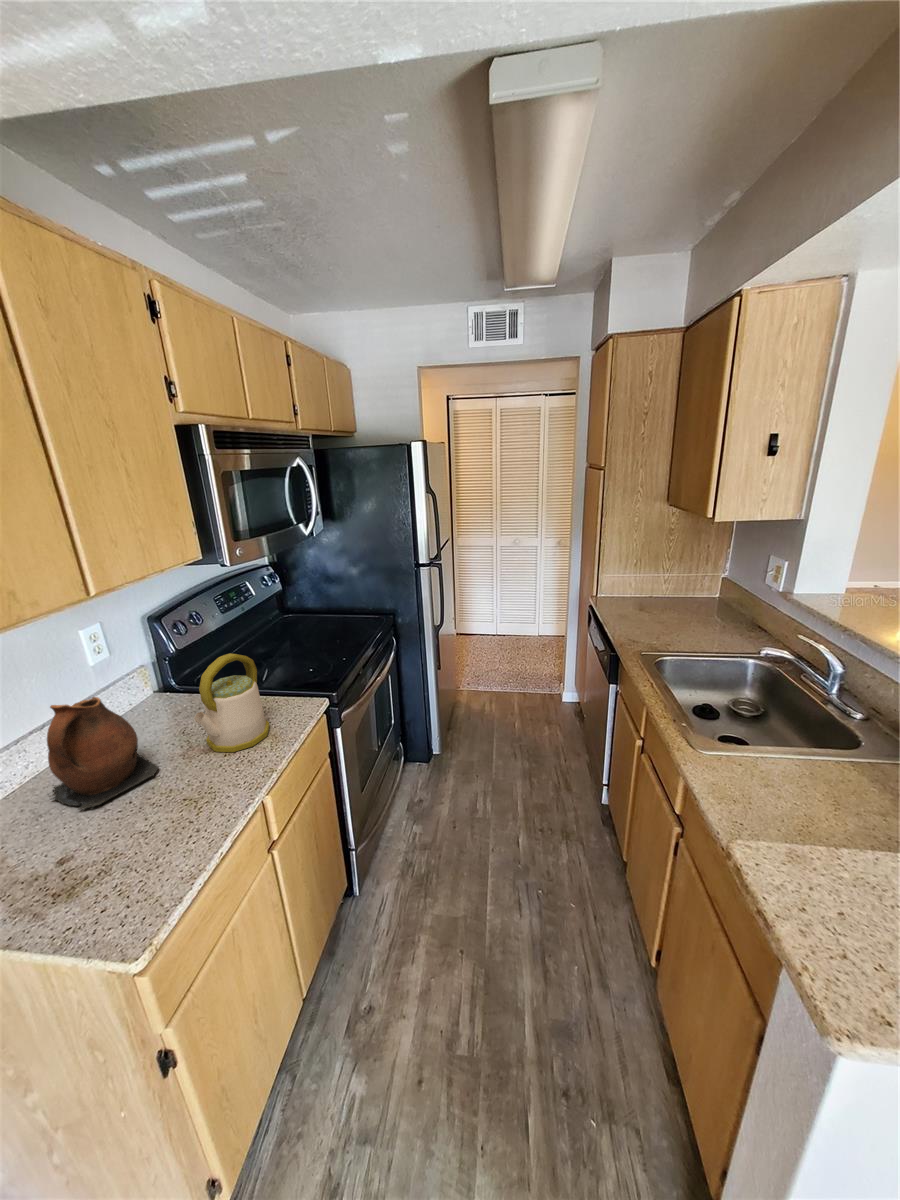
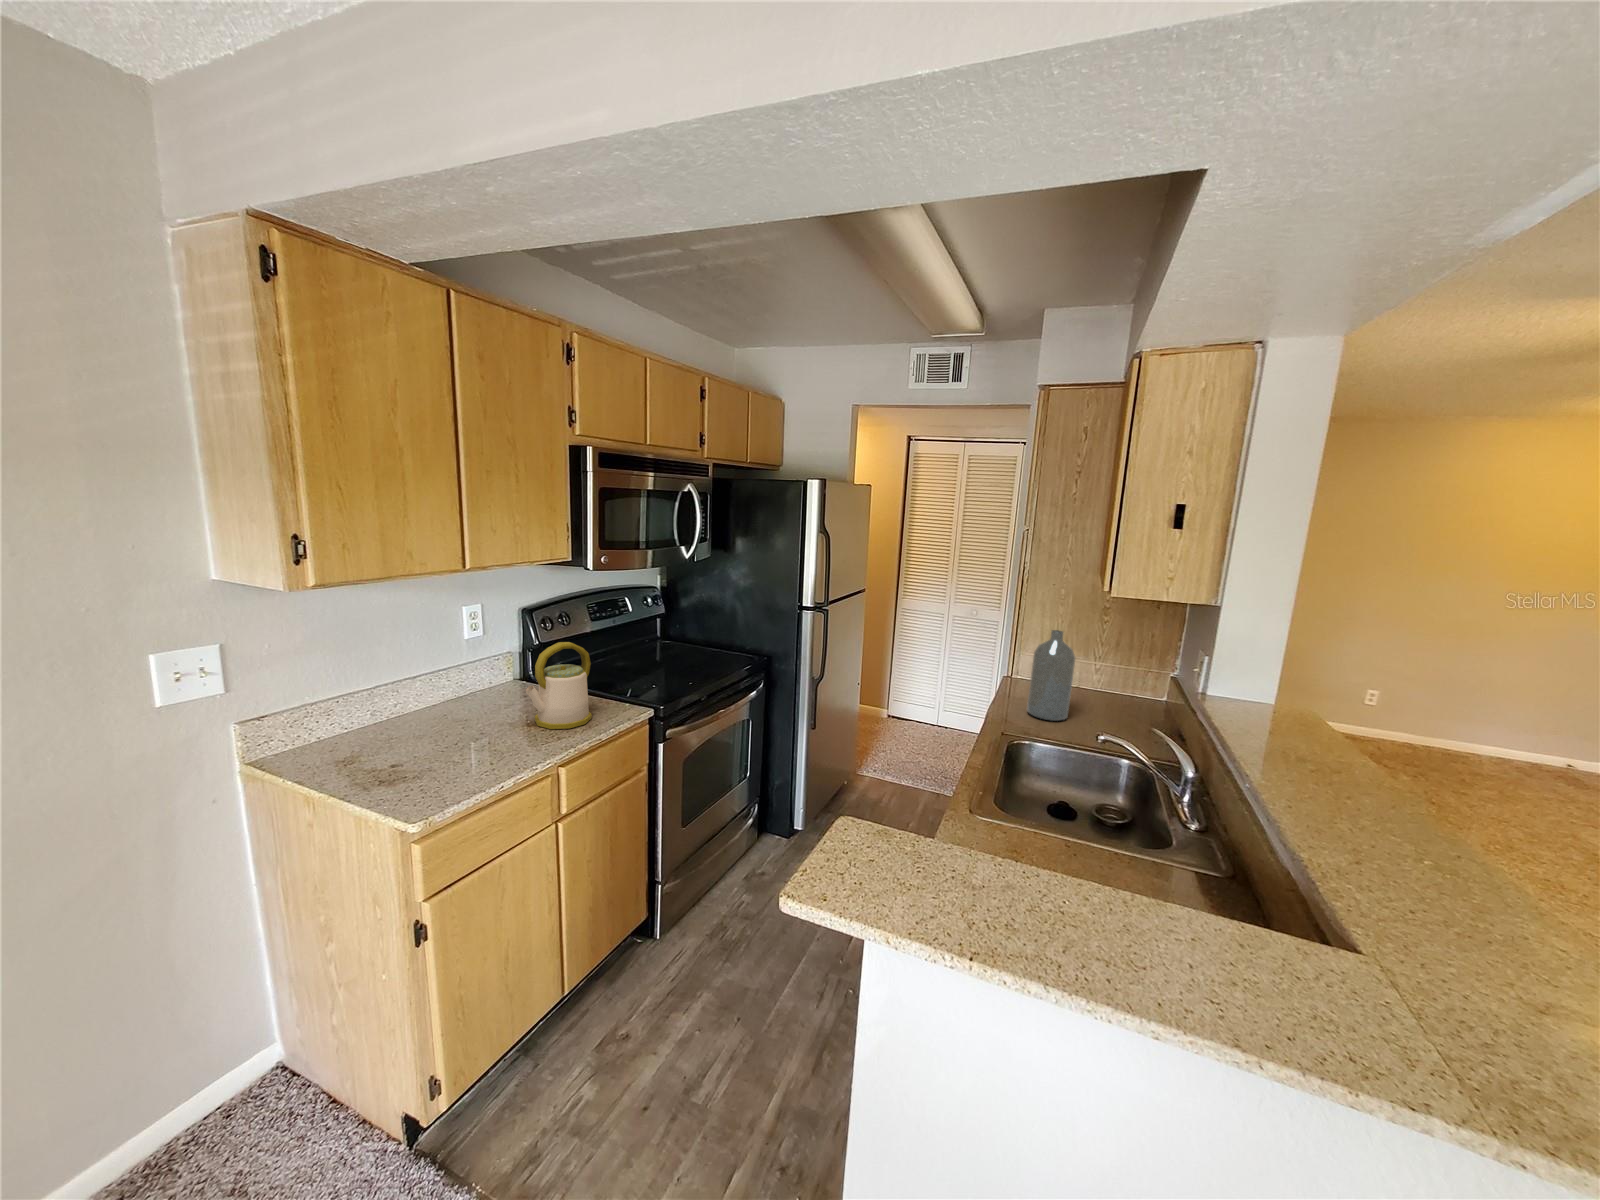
bottle: none [645,557,687,634] -> present [1027,630,1075,721]
ceramic pitcher: present [47,697,159,810] -> none [405,649,490,739]

